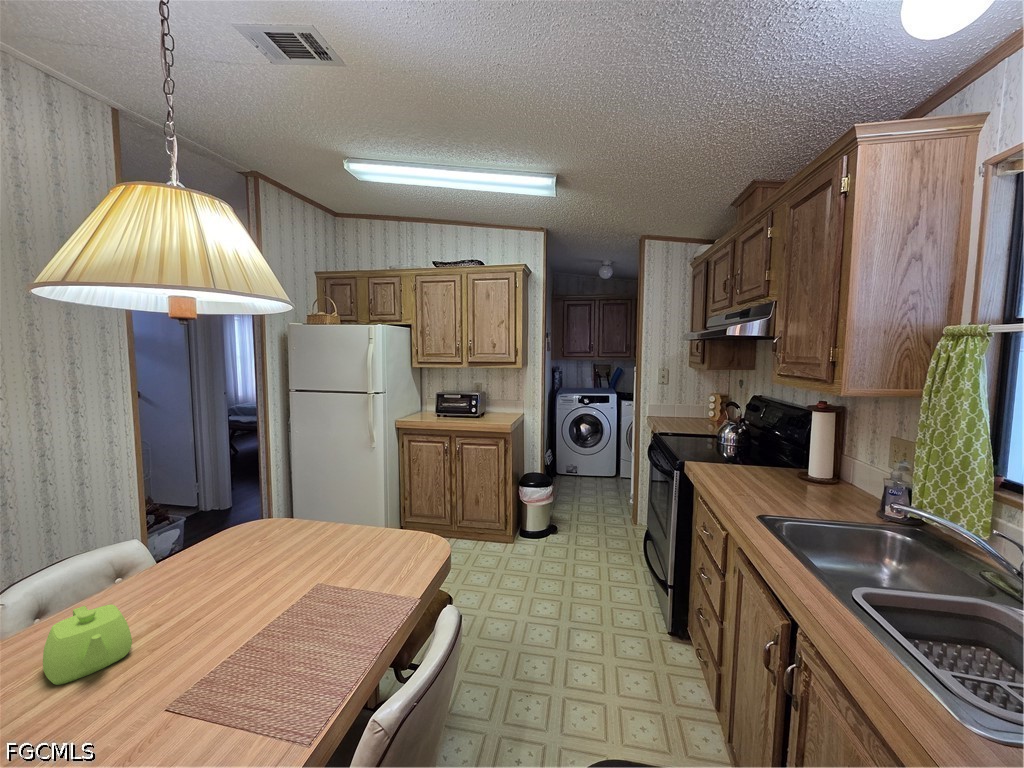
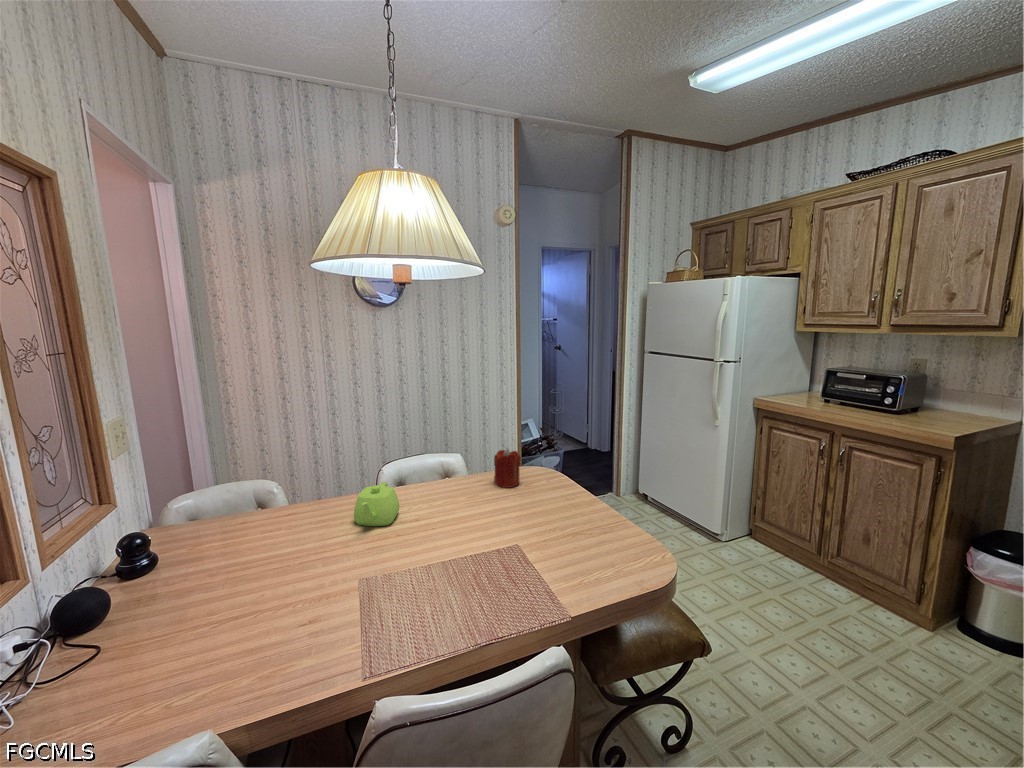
candle: none [214,509,252,557] -> present [494,449,521,488]

